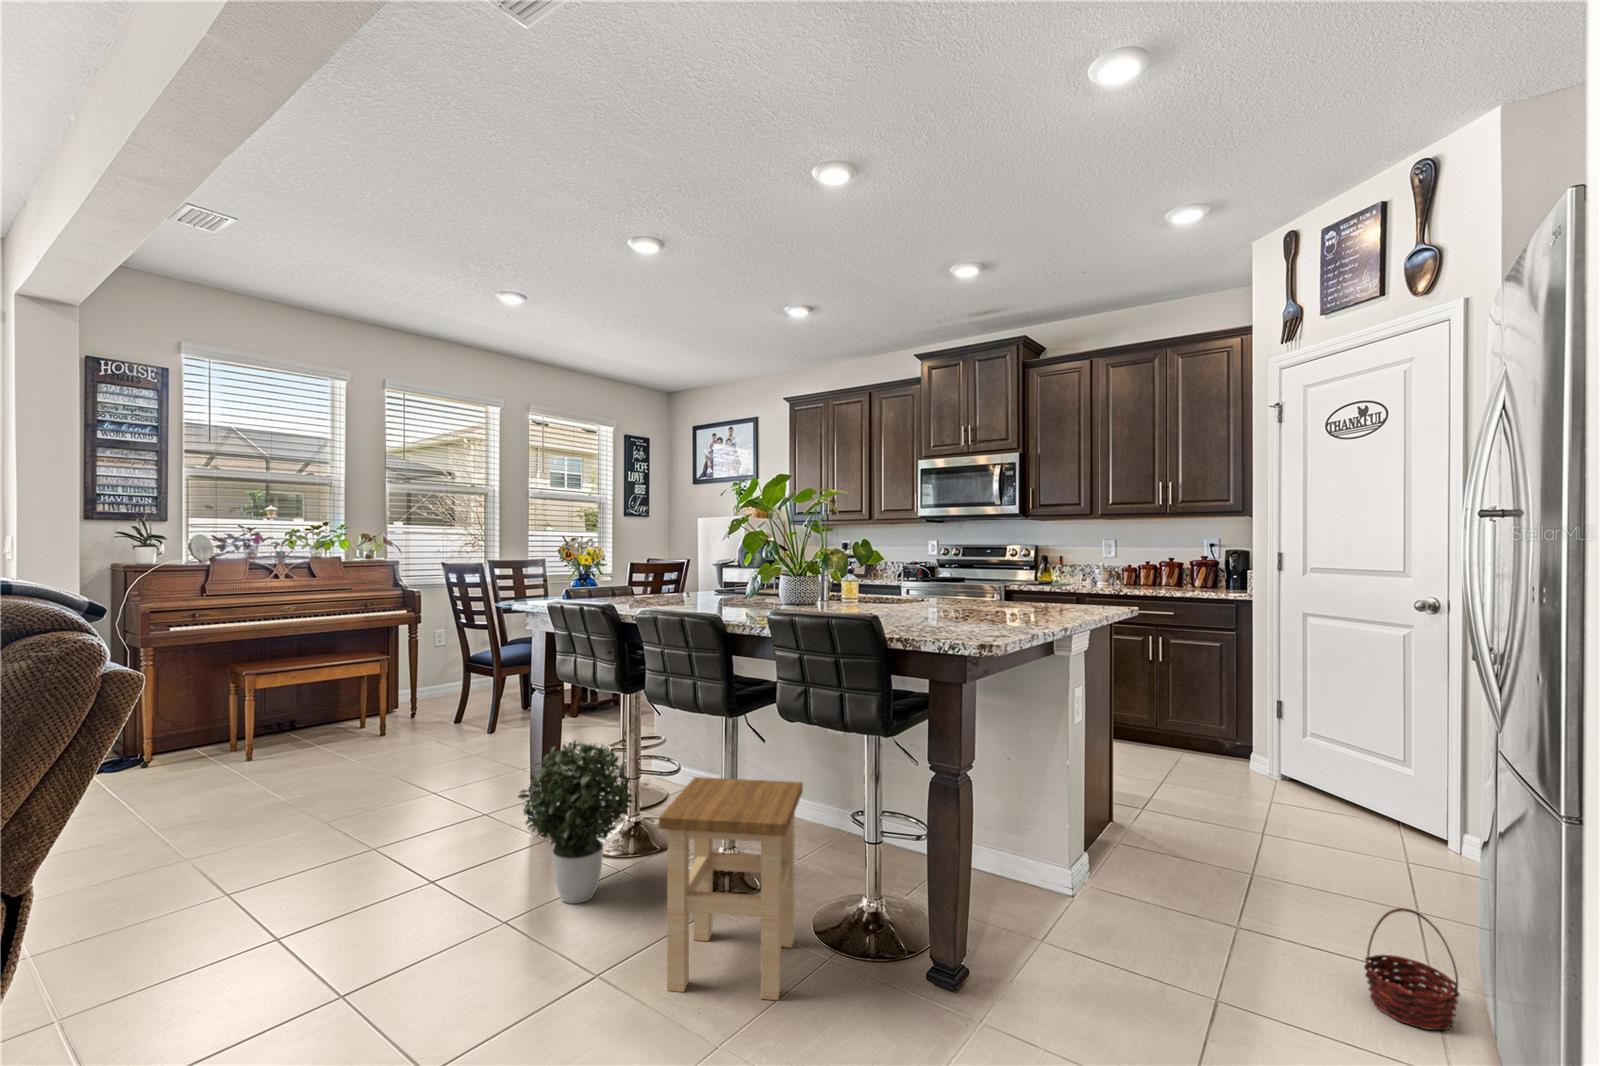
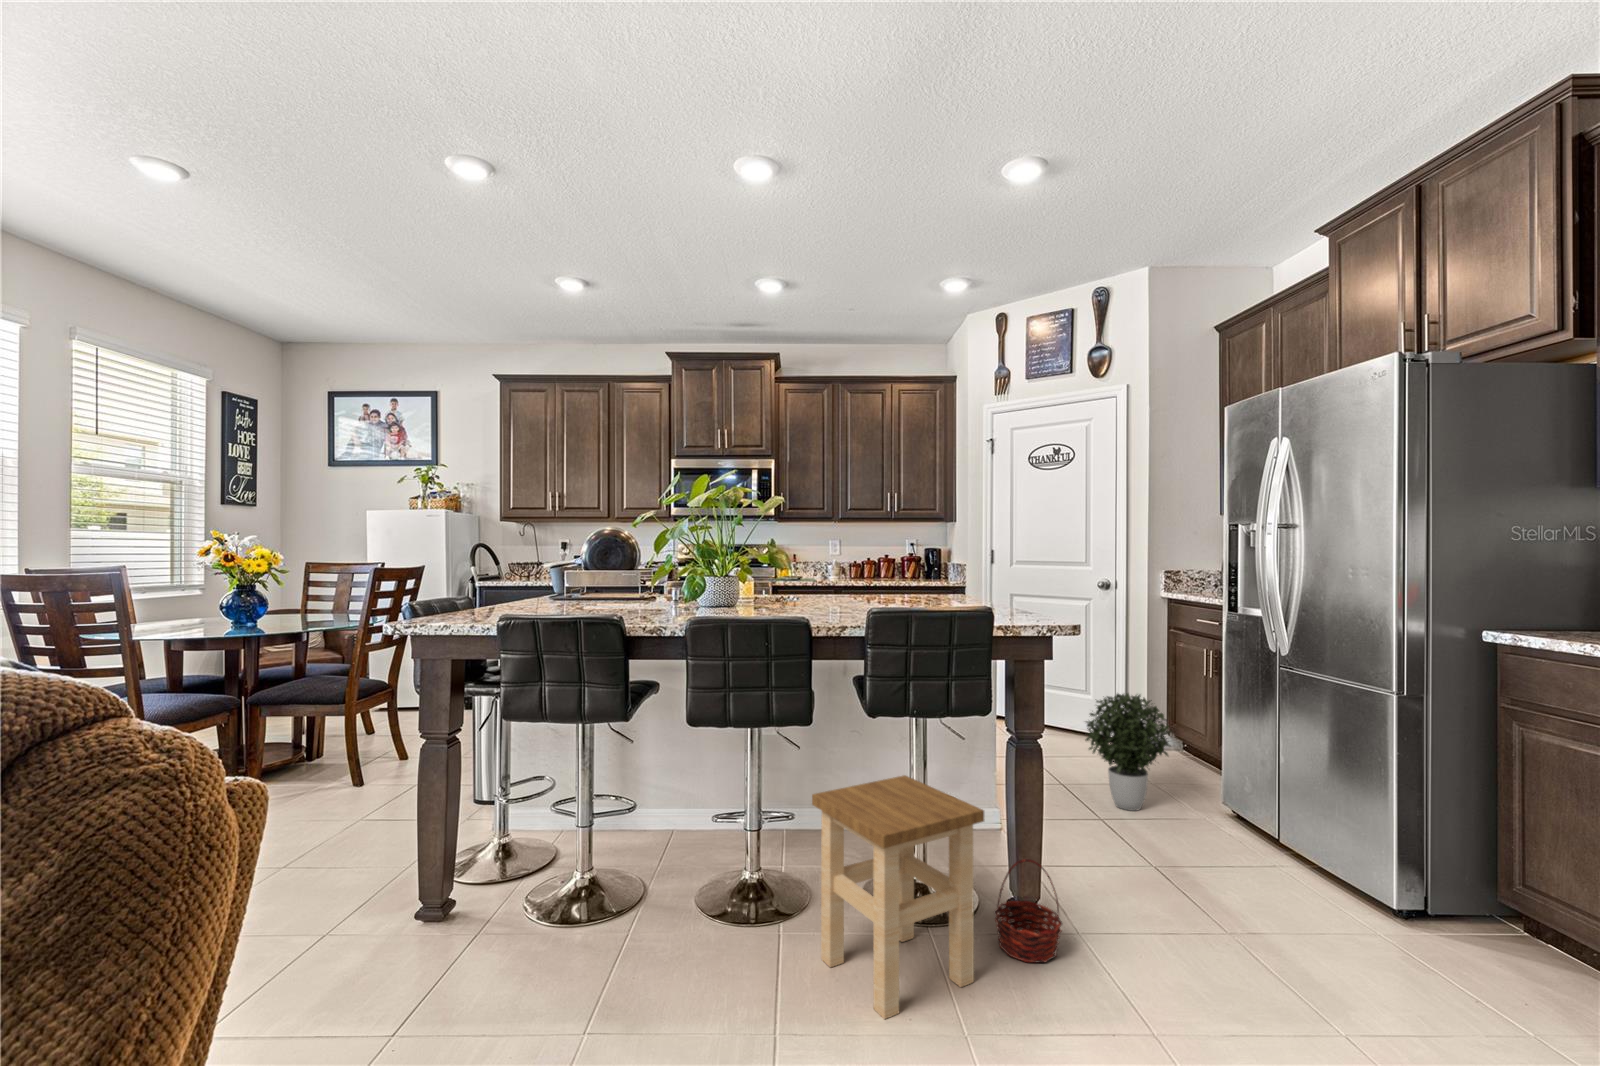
potted plant: present [518,741,633,904] -> present [1086,693,1170,811]
basket: present [1364,908,1460,1030] -> present [994,859,1062,963]

